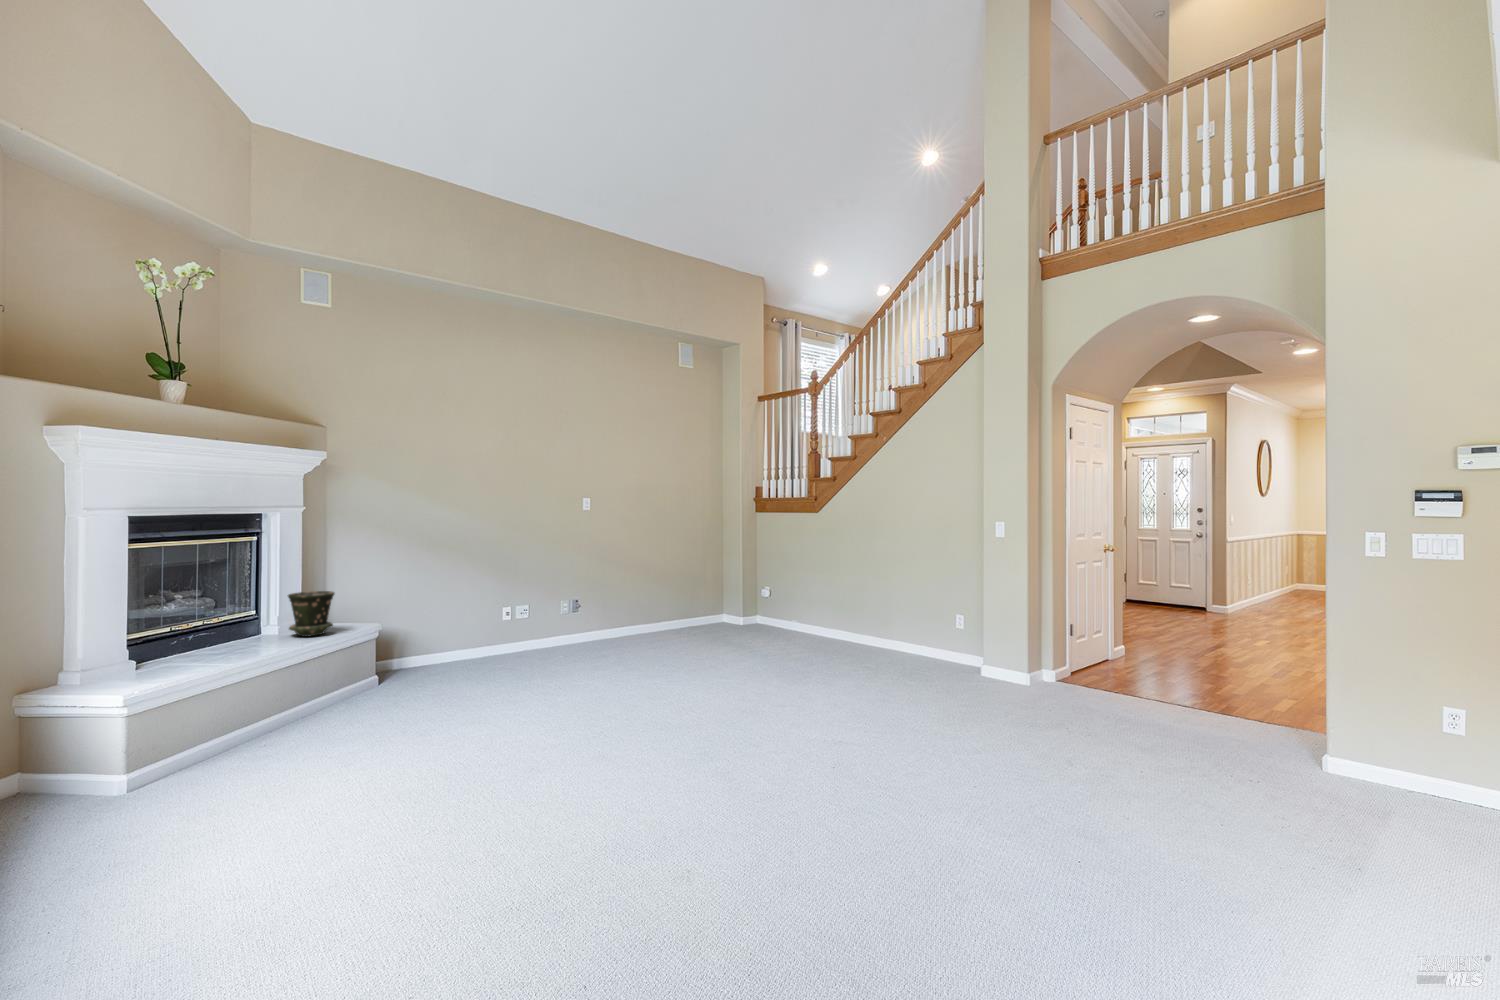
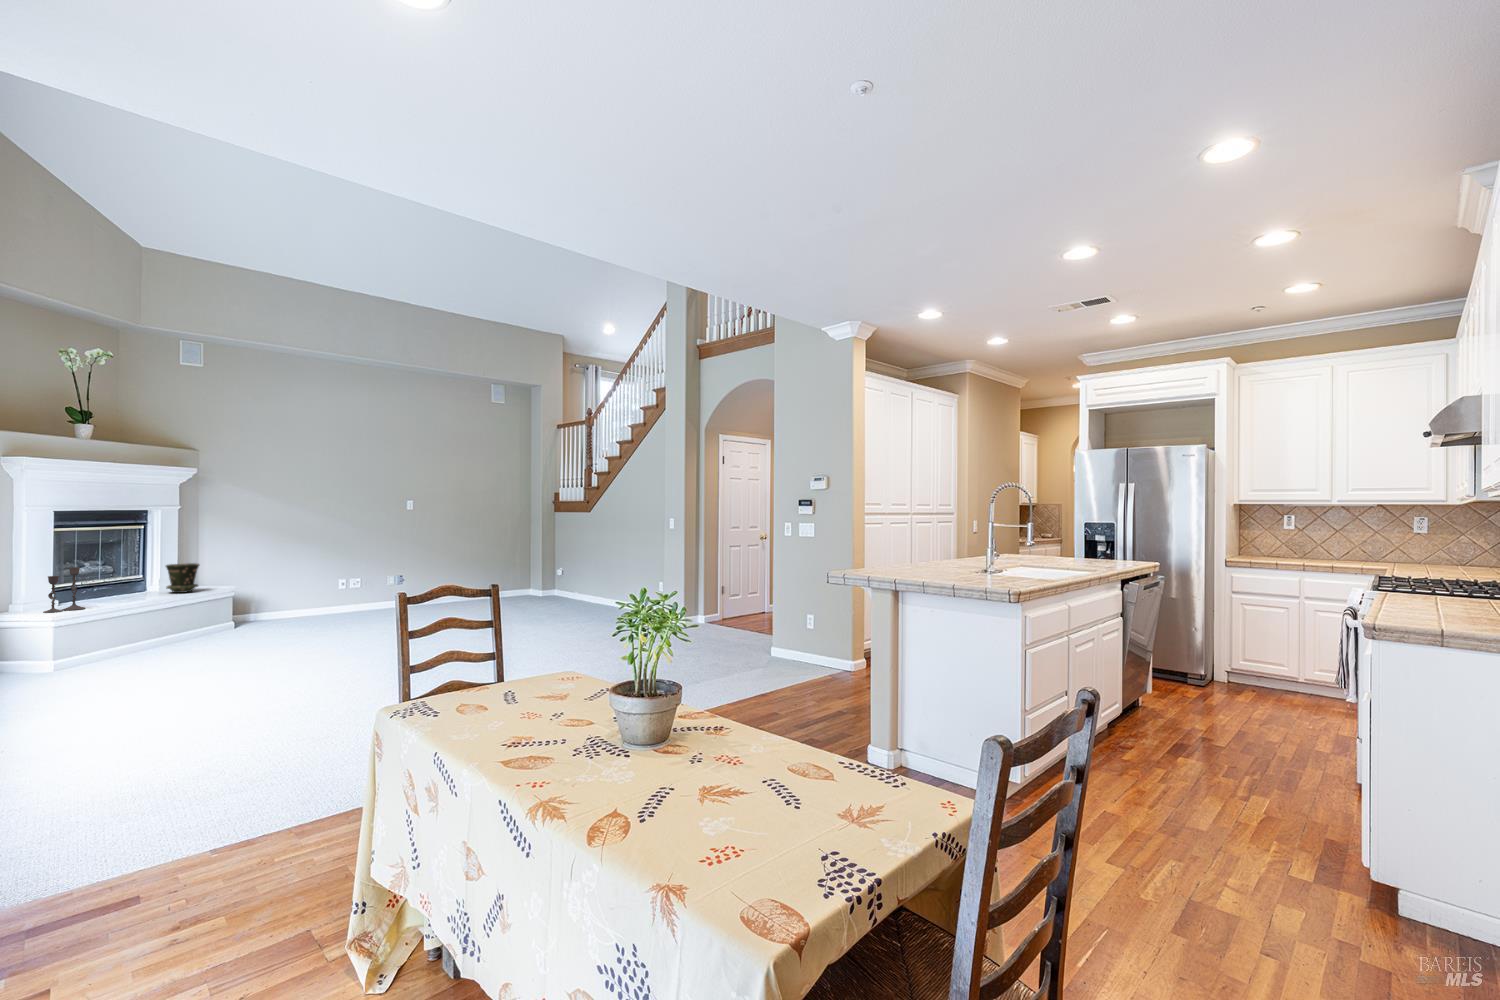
candlestick: none [111,607,177,686] -> present [43,567,85,613]

